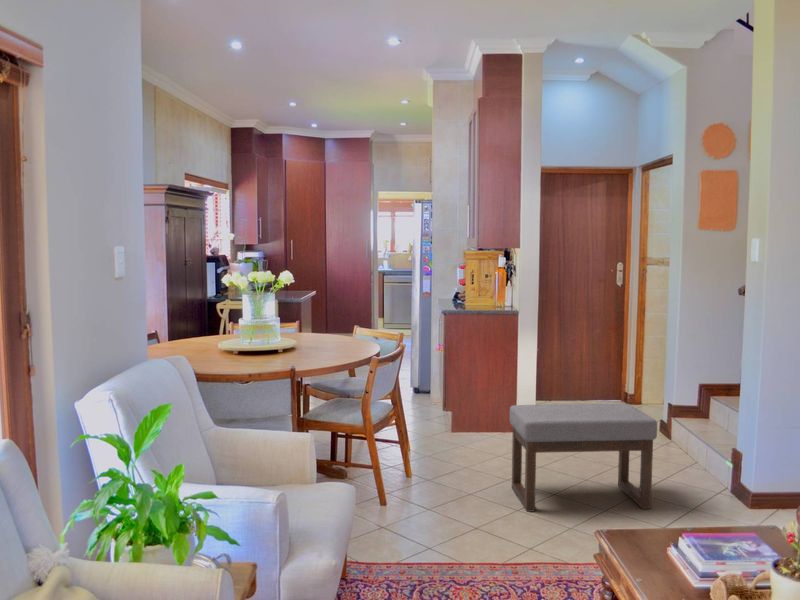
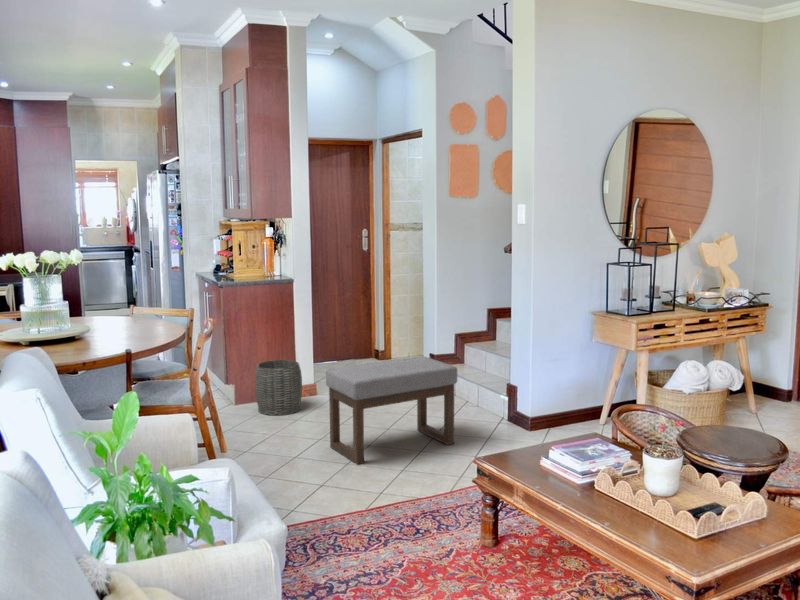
woven basket: none [466,391,513,448] -> present [255,360,302,415]

